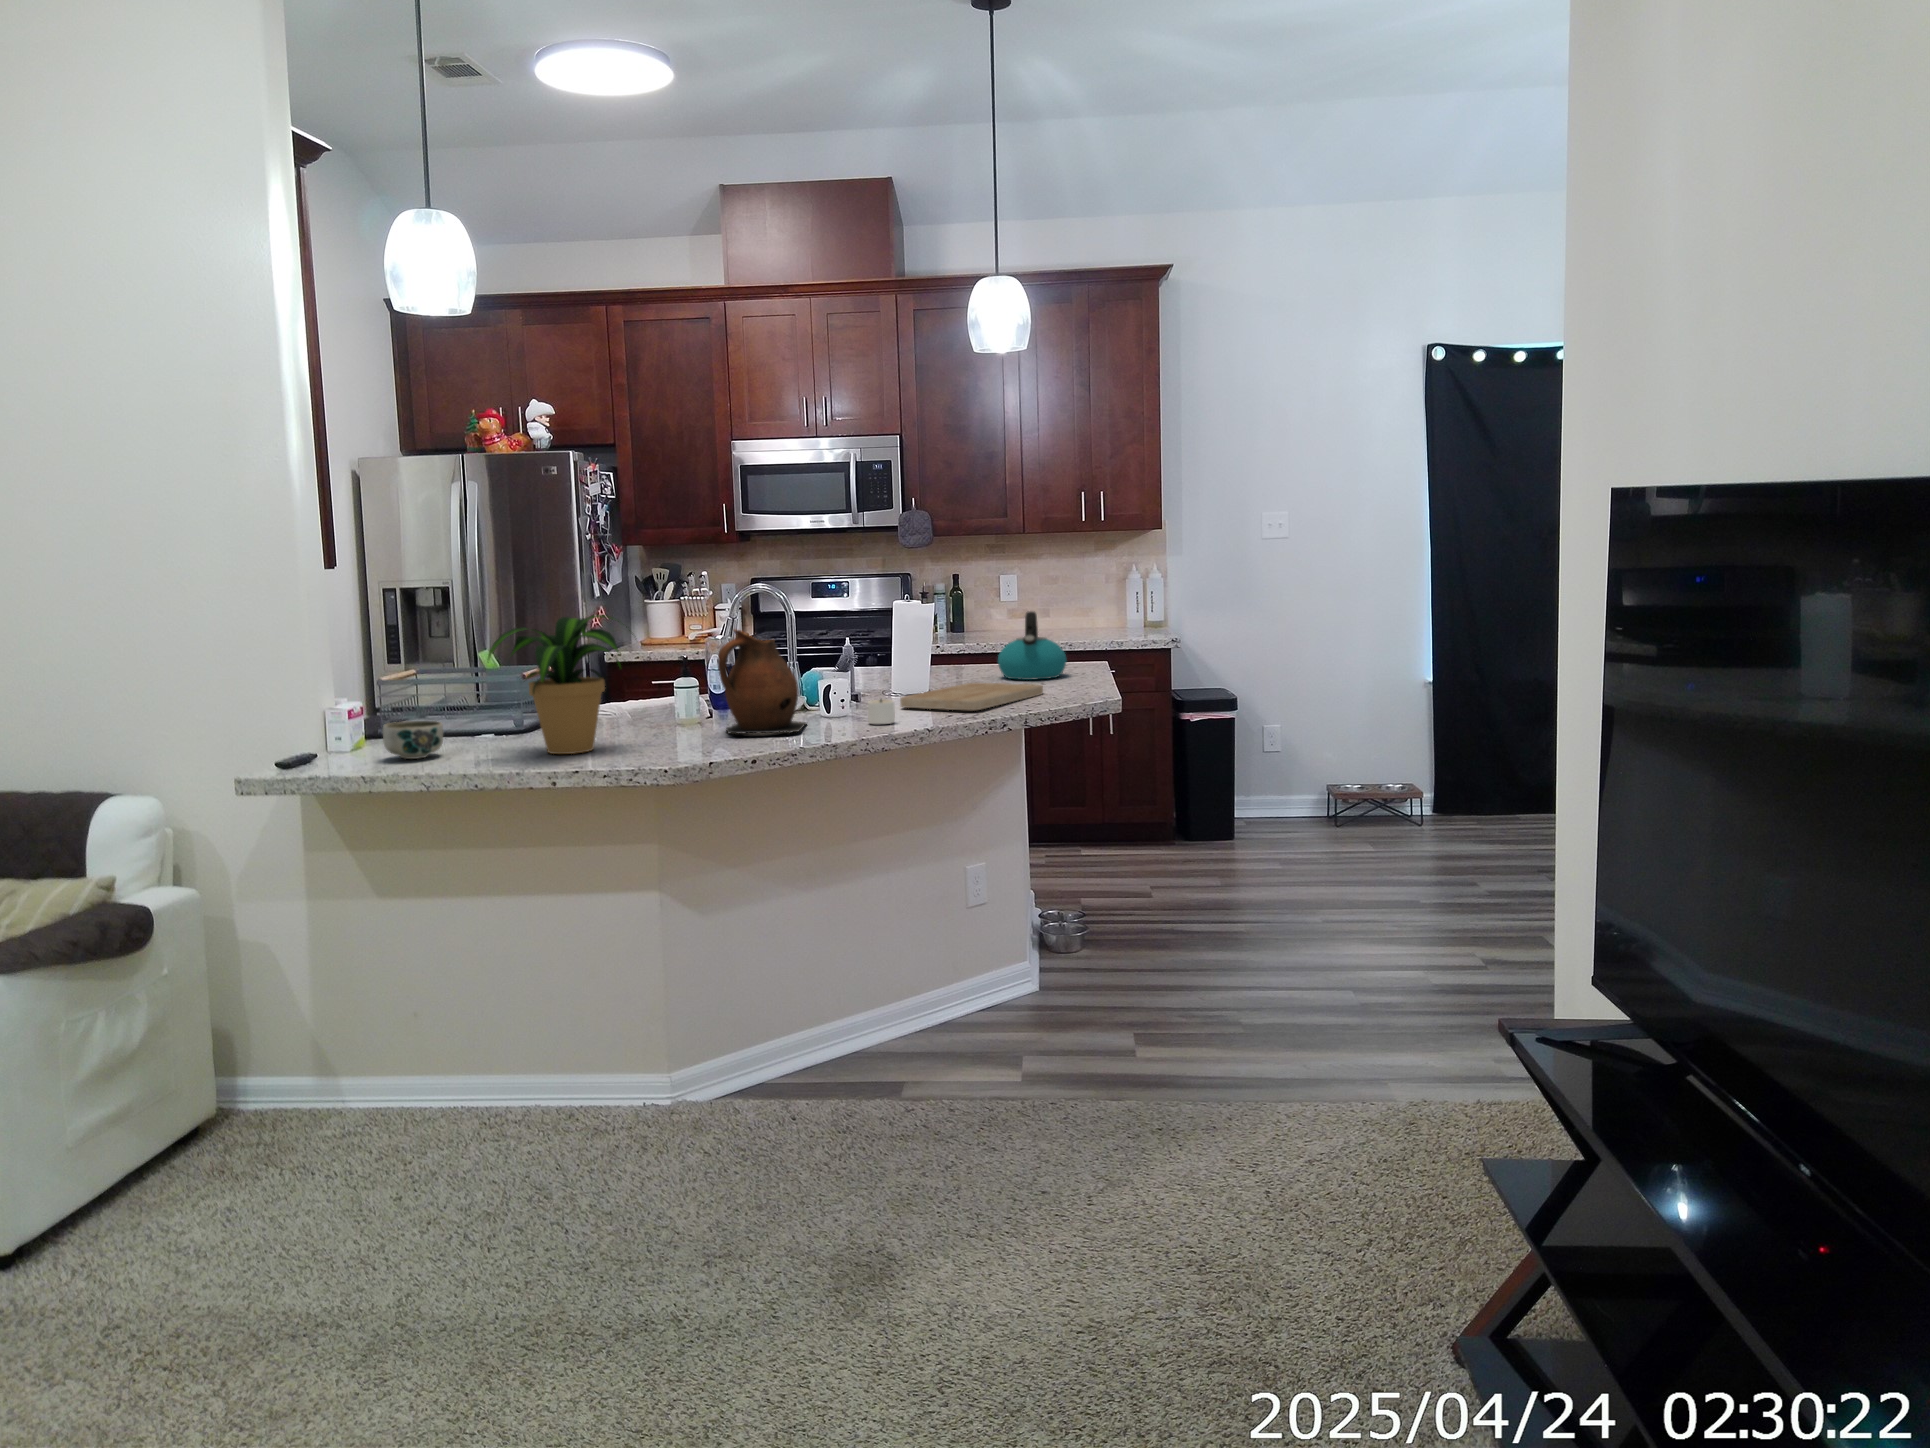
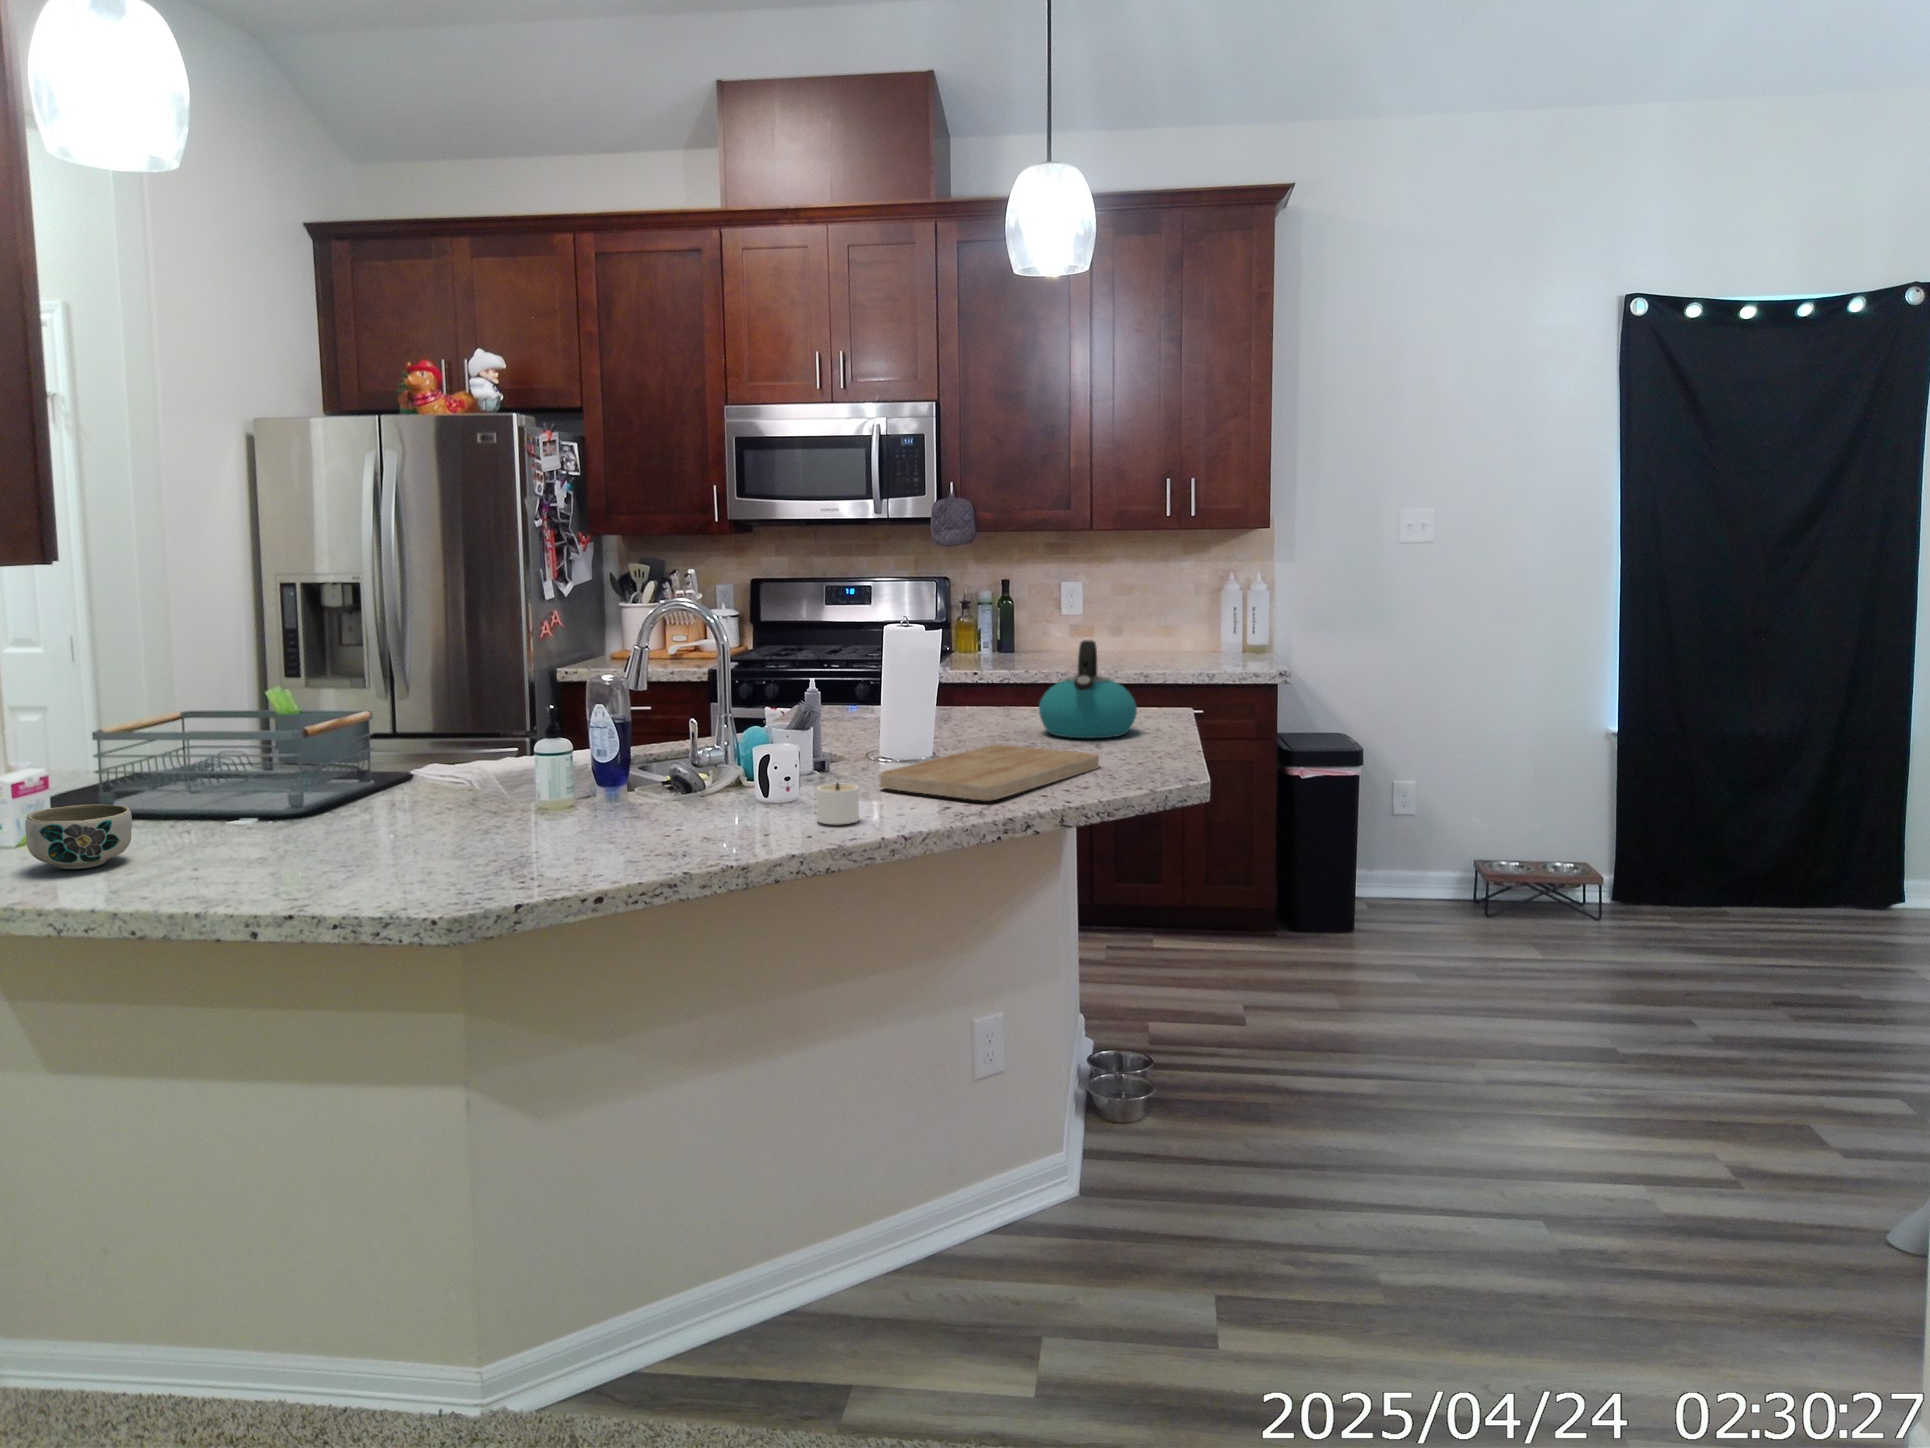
potted plant: present [488,615,633,754] -> none [174,645,436,871]
ceramic pitcher: present [717,629,807,734] -> none [574,671,726,842]

